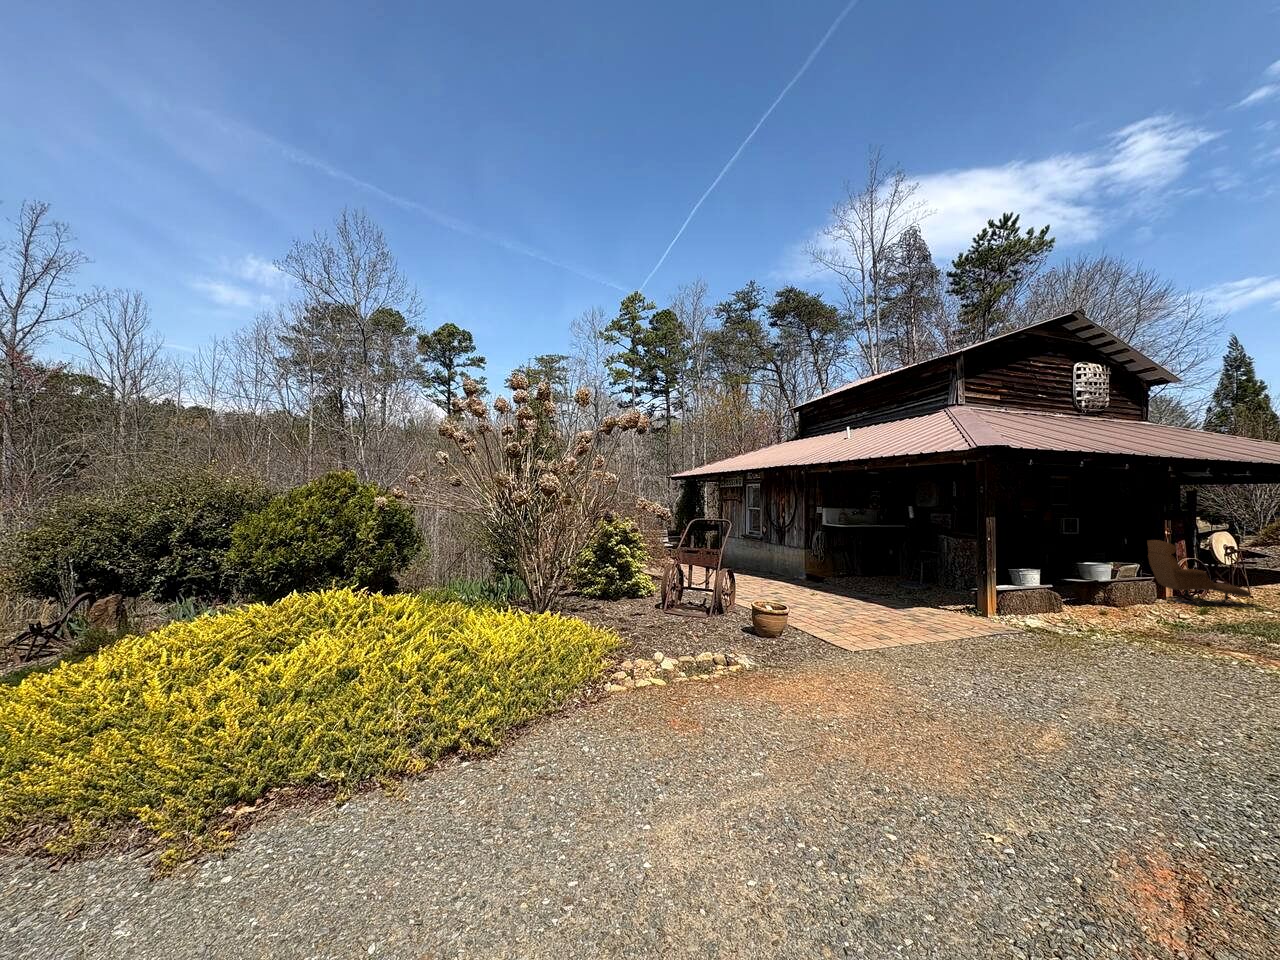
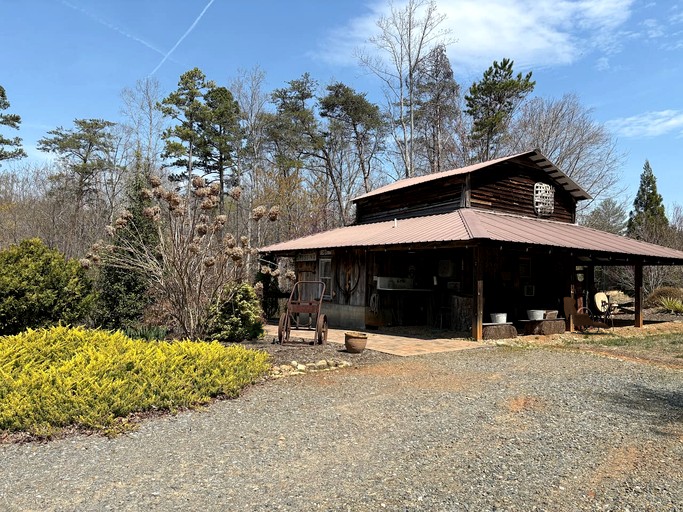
potted plant: none [600,575,640,610] -> present [244,320,268,343]

